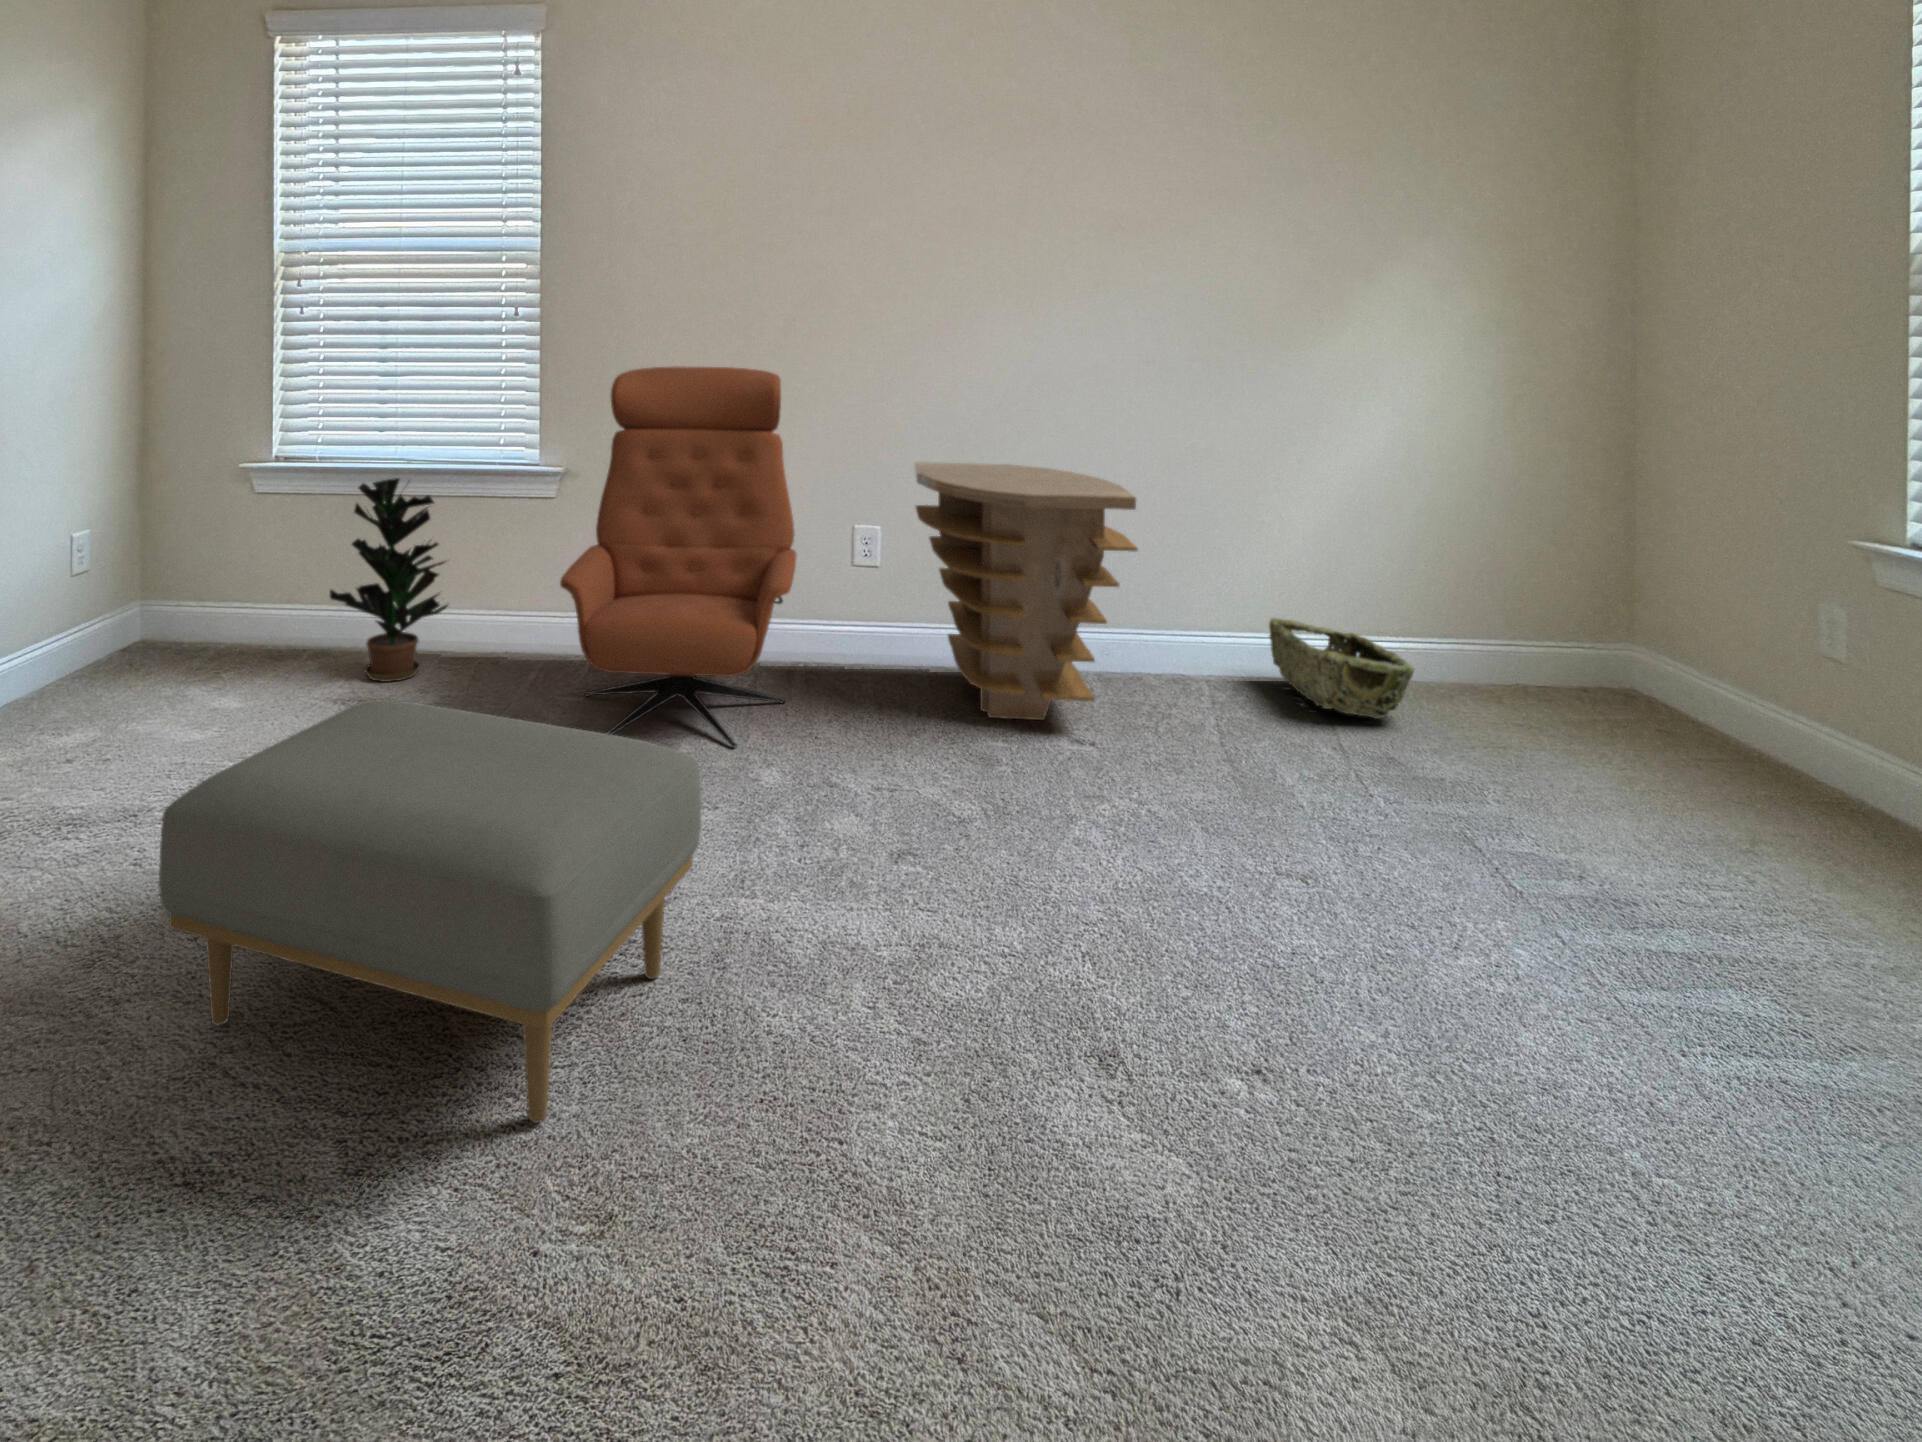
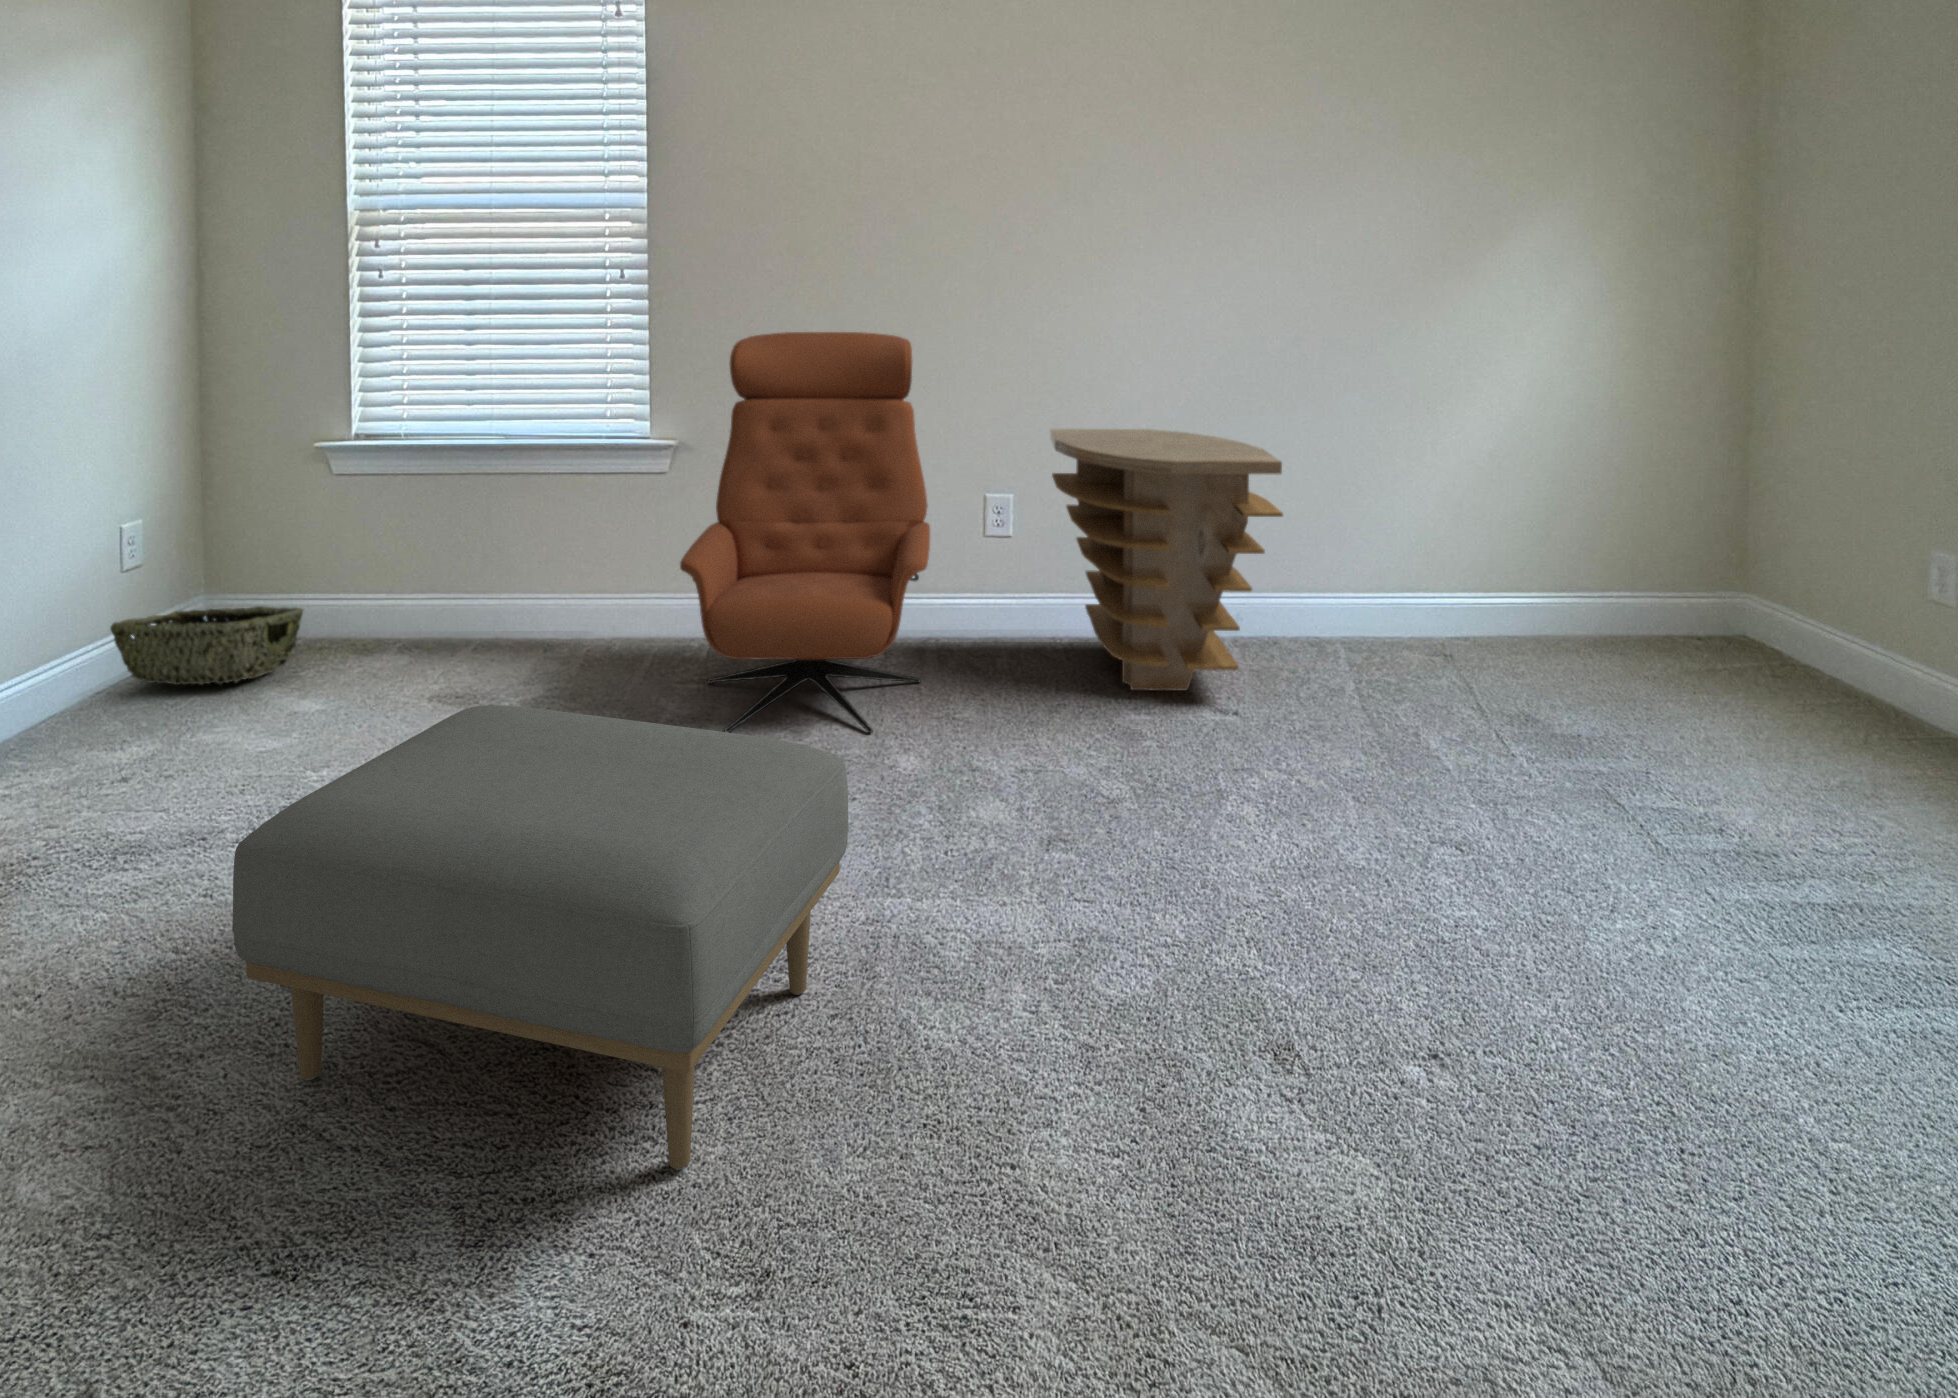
potted plant: present [330,478,448,682] -> none [422,456,558,675]
woven basket: present [1269,618,1415,719] -> present [110,606,303,685]

